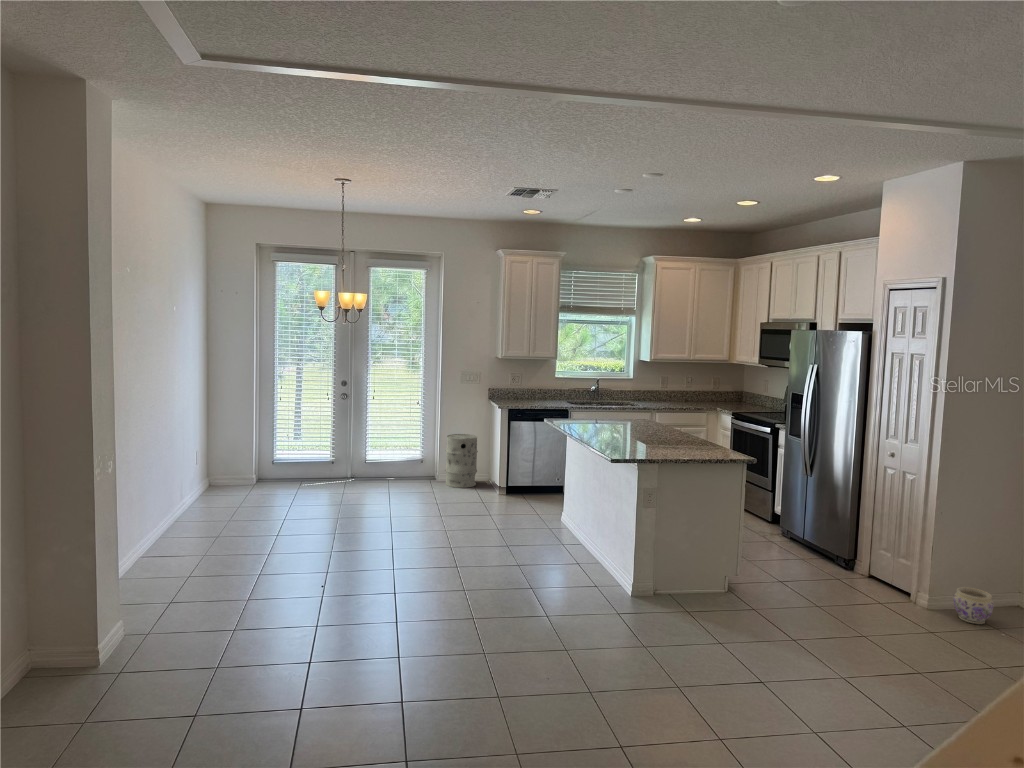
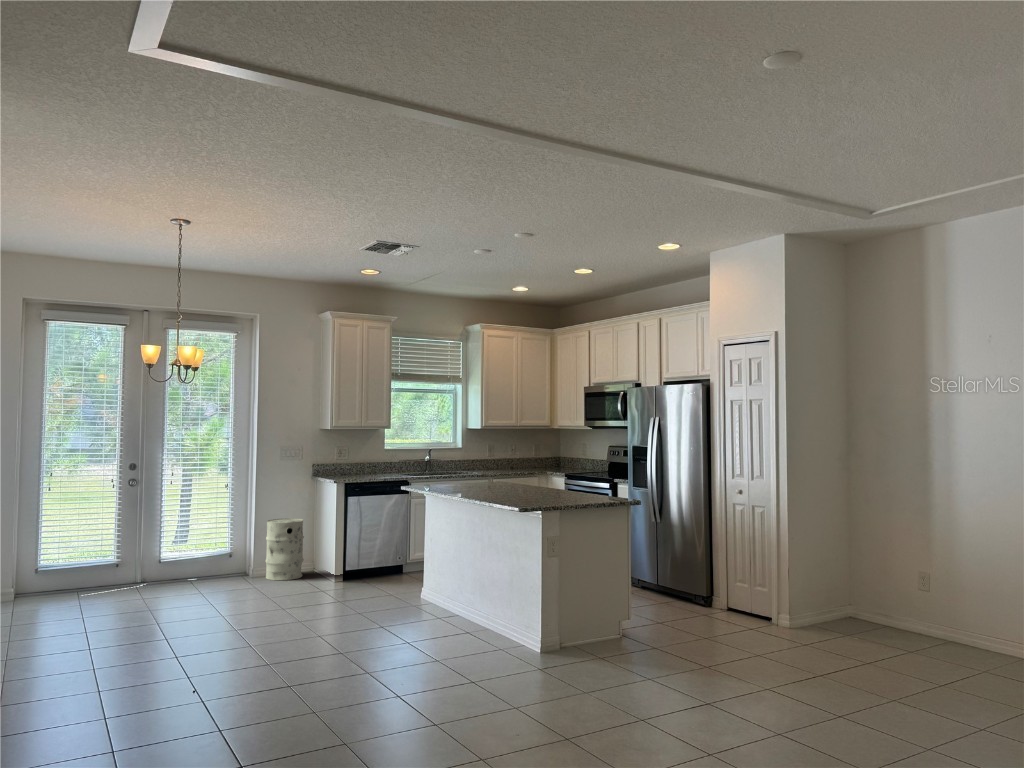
planter: present [954,587,994,625] -> none [807,602,839,632]

